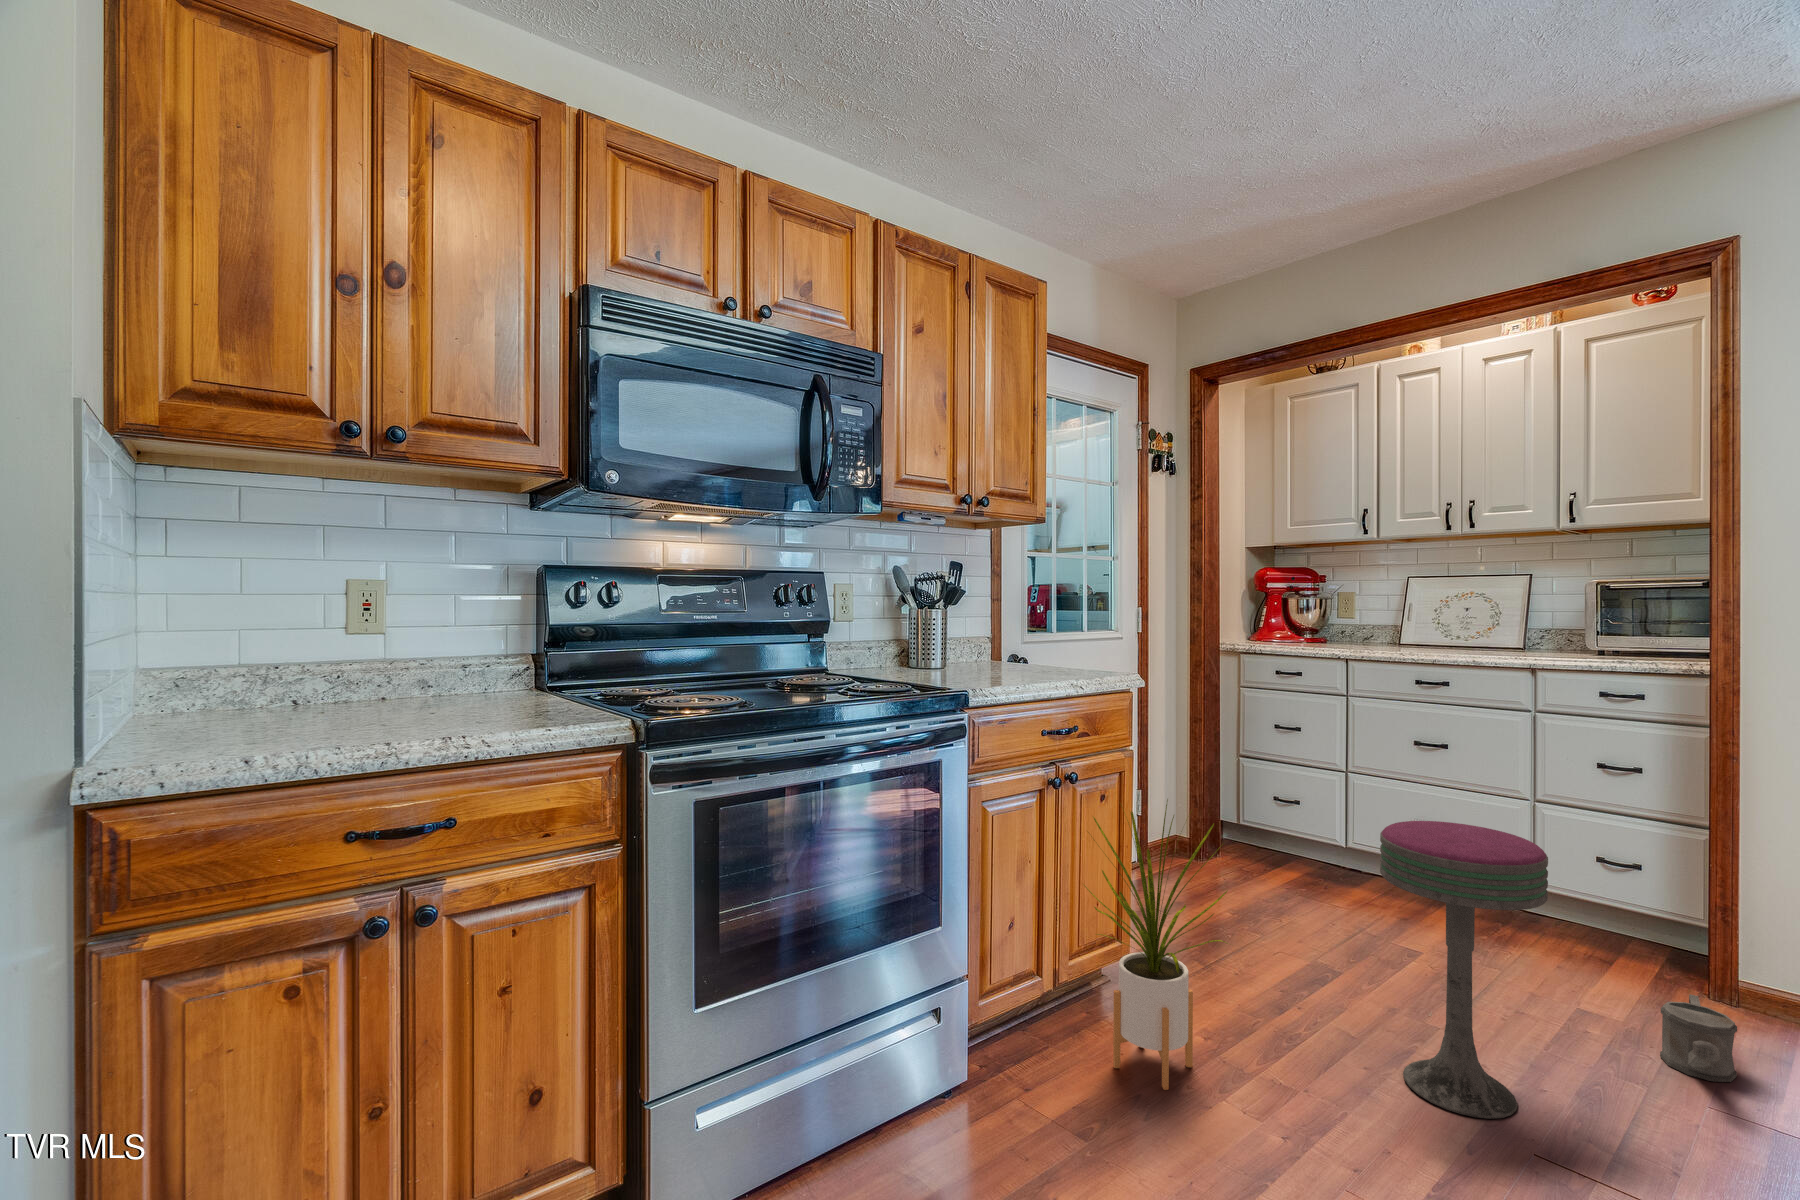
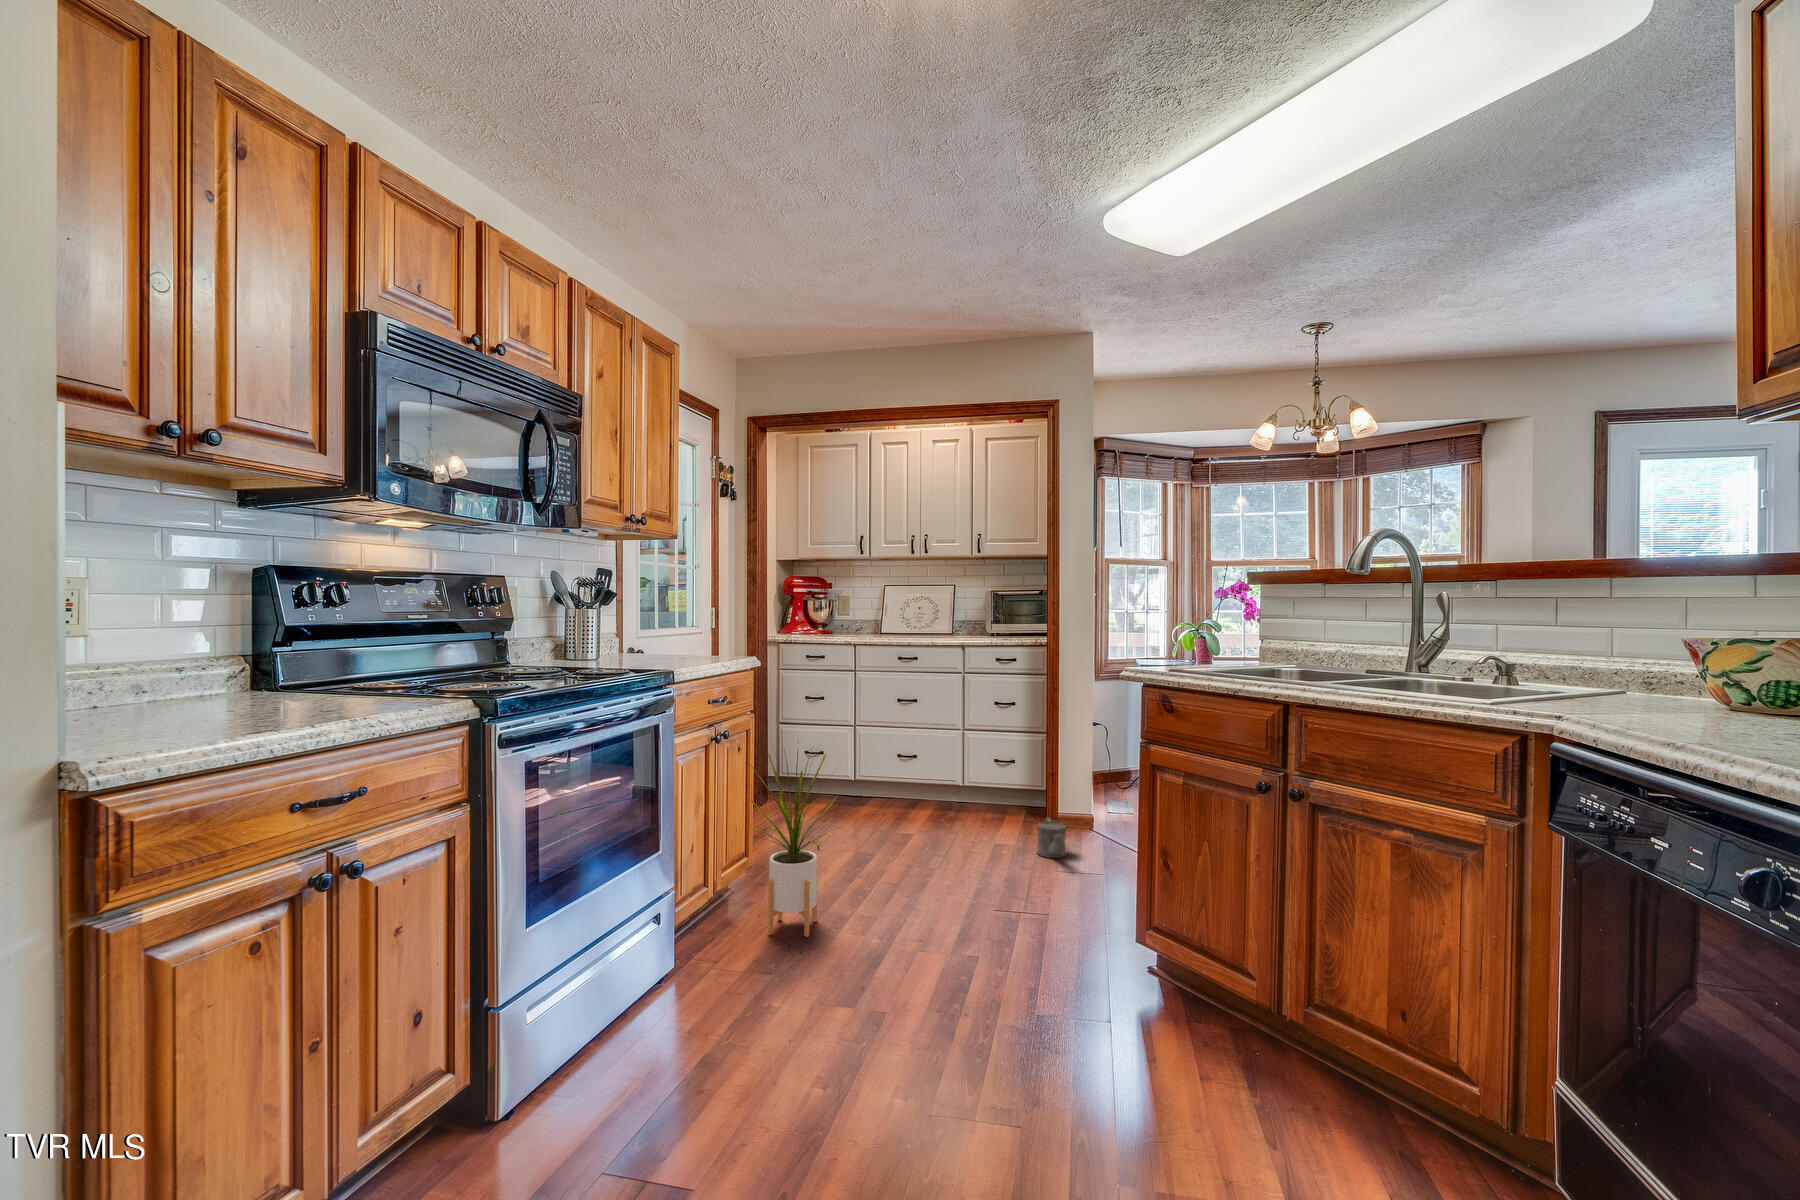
bar stool: present [1380,821,1548,1119] -> none [917,735,1000,902]

